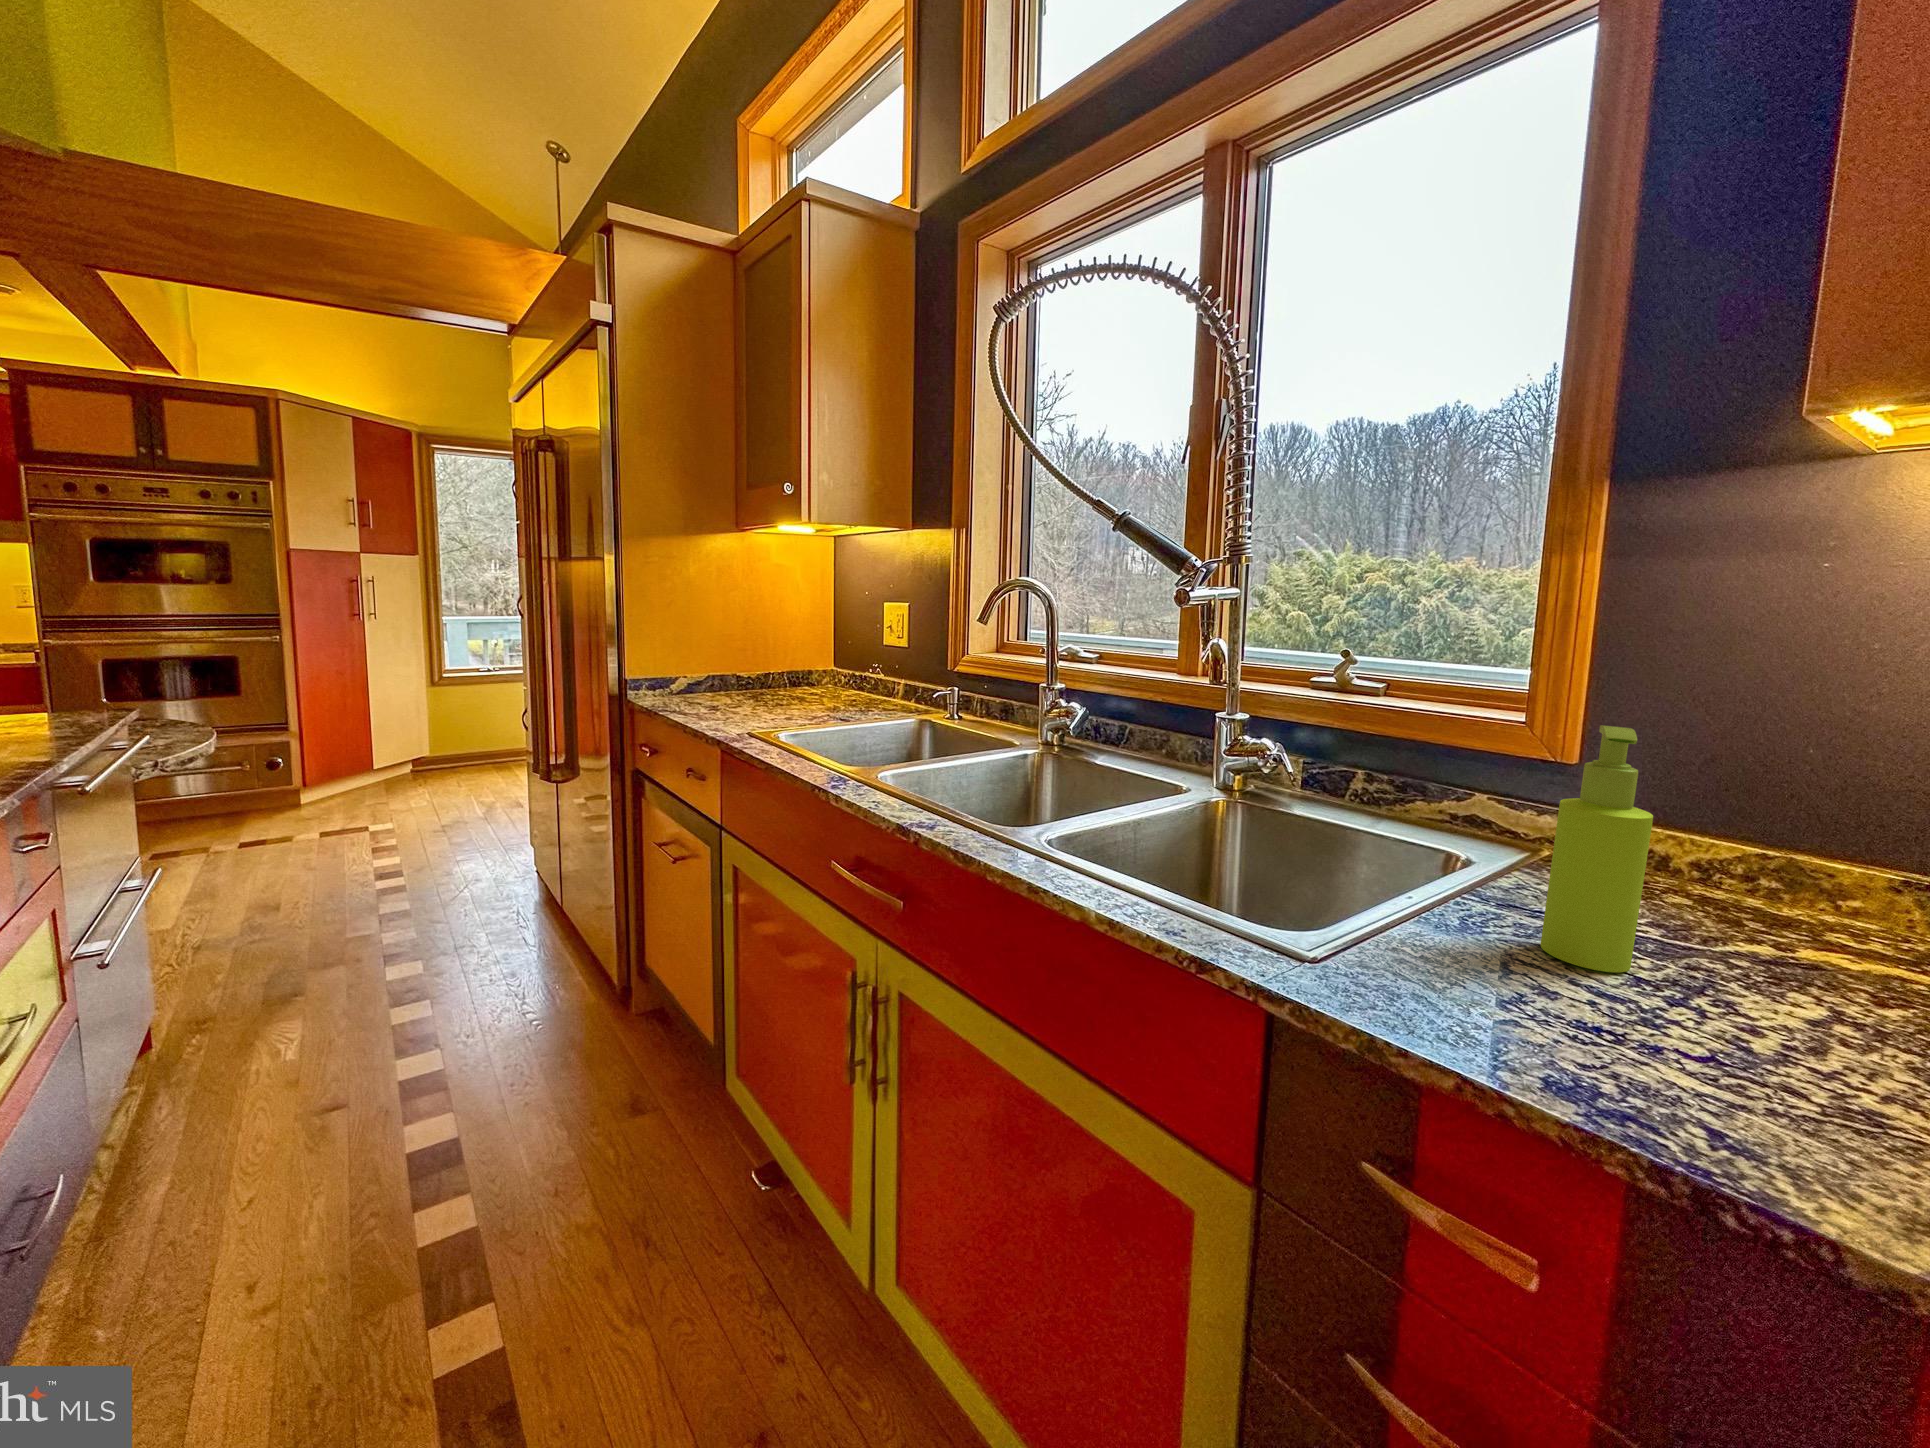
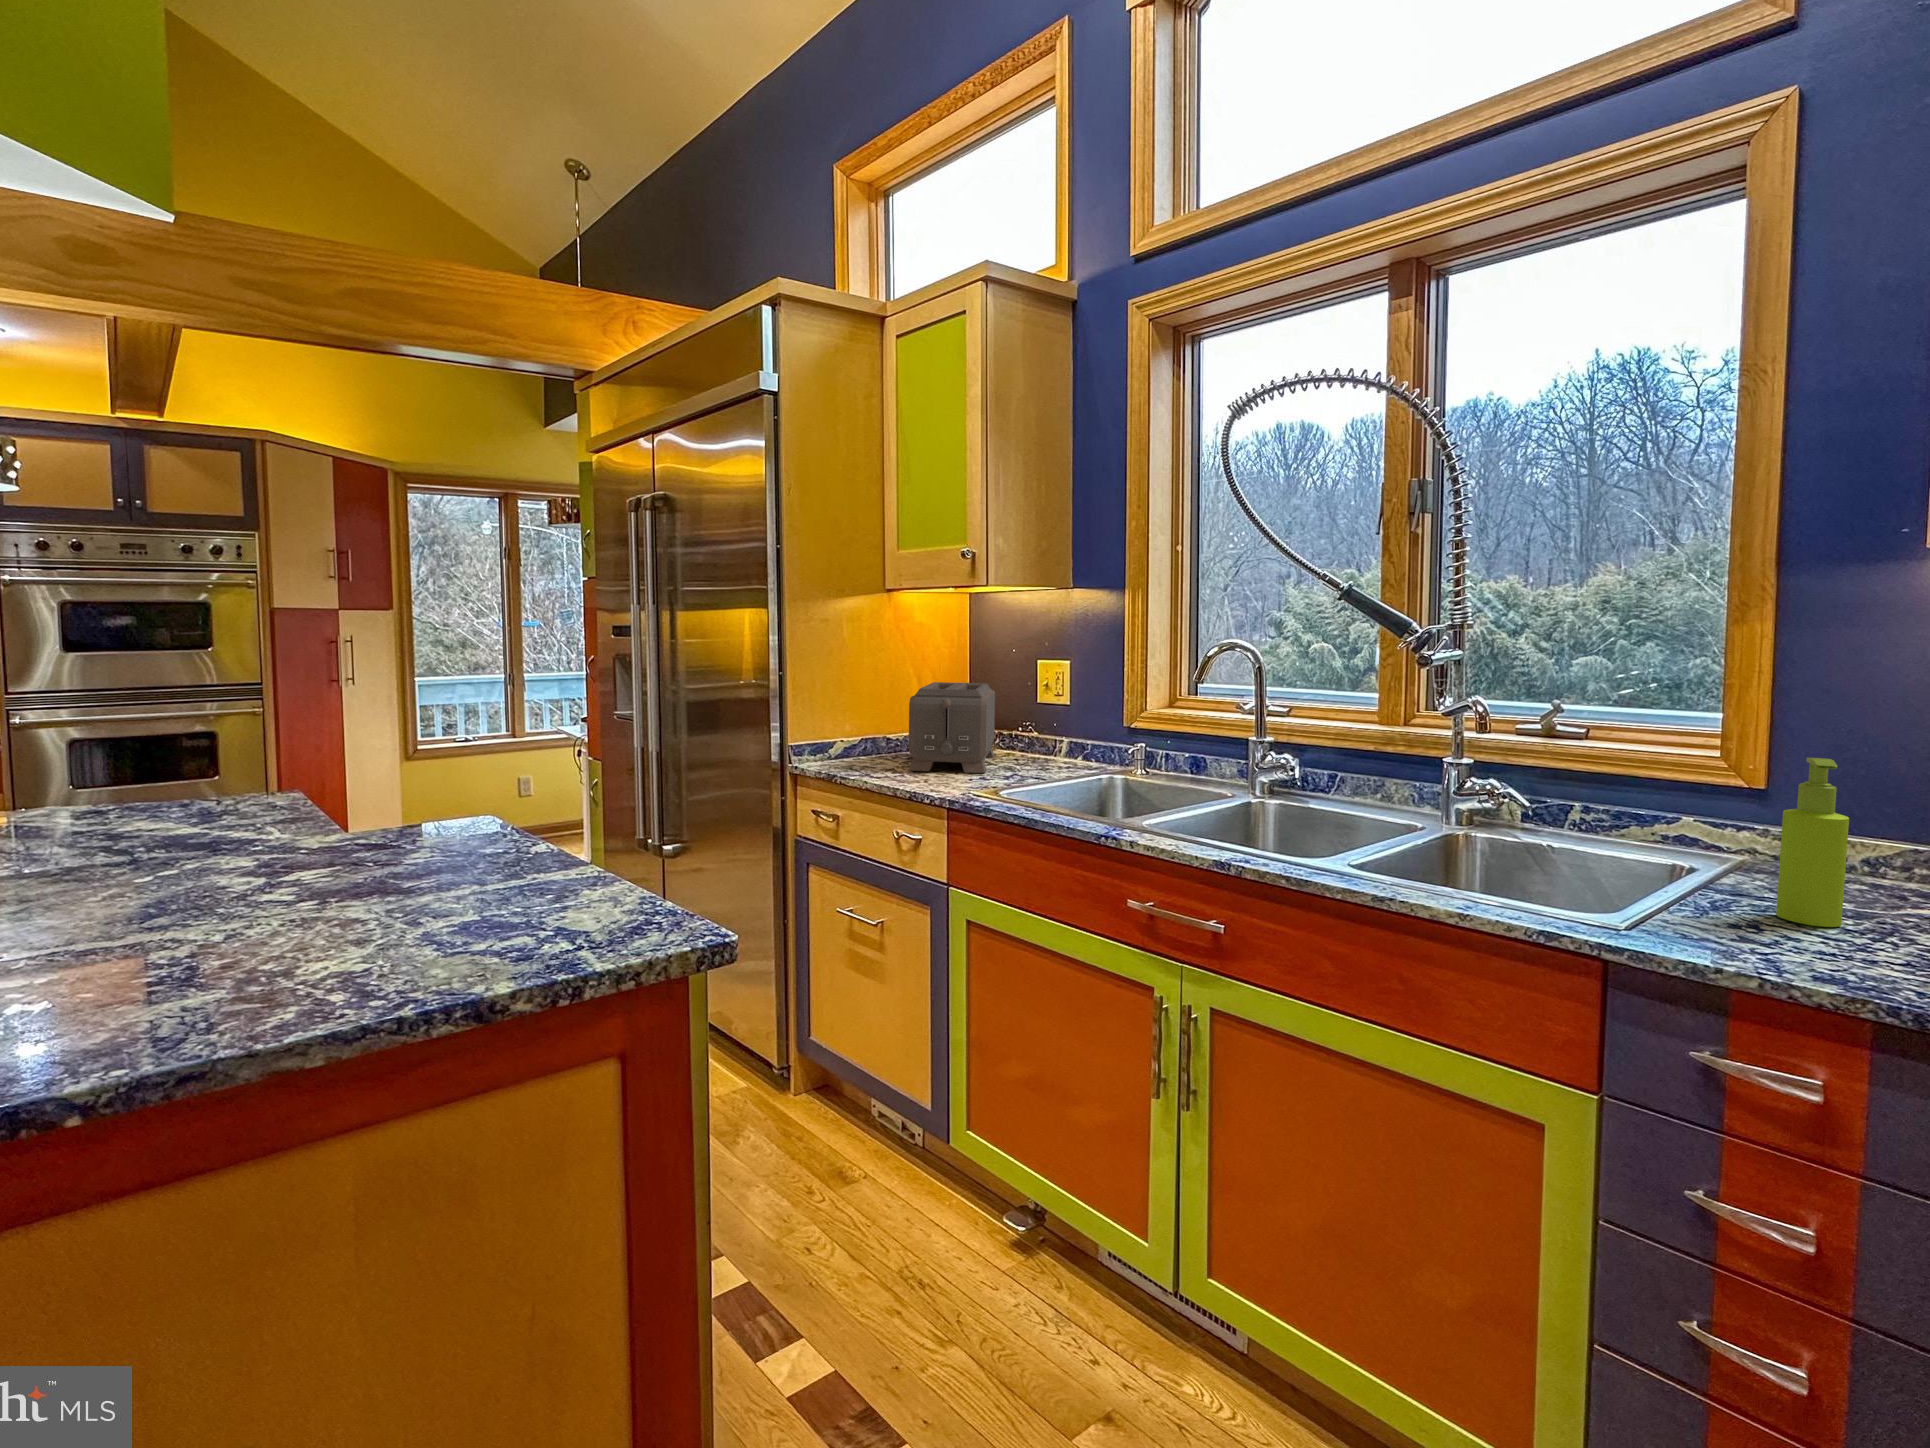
toaster: none [730,623,841,713] -> present [909,682,995,773]

